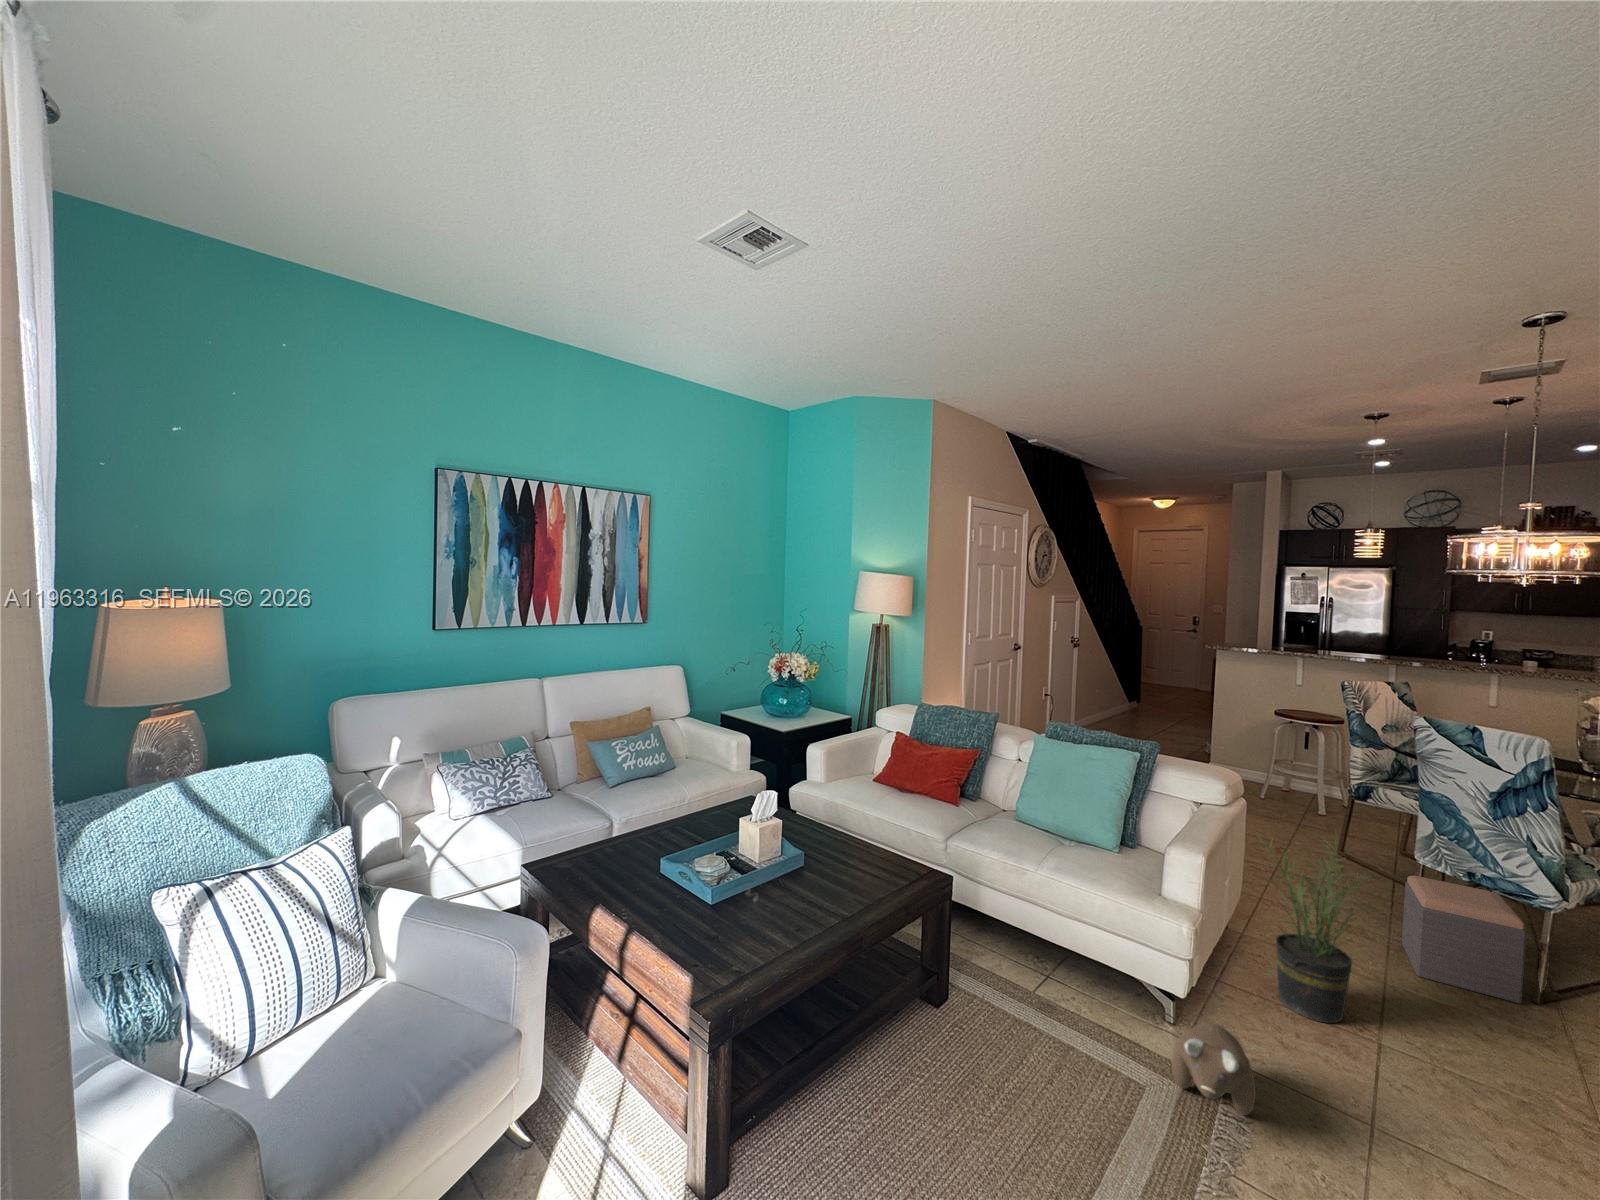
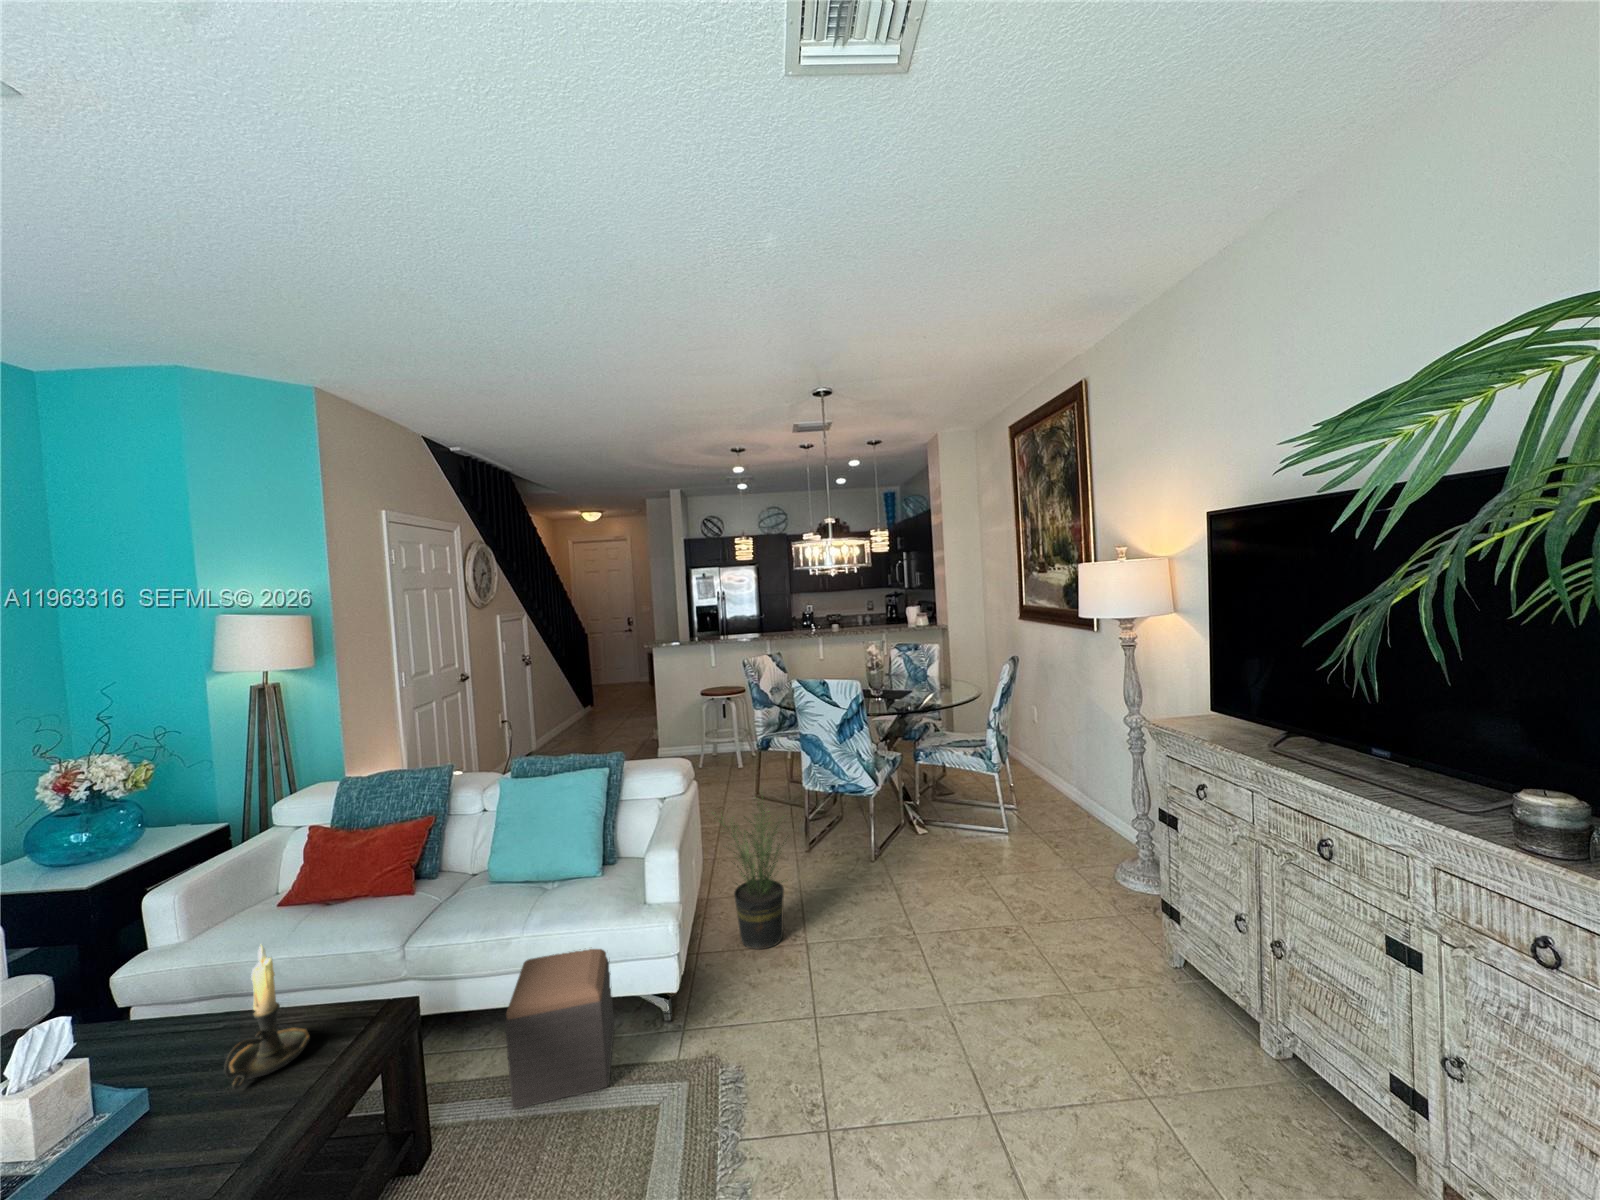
candle holder: none [842,790,886,877] -> present [224,945,310,1090]
footstool: present [1402,876,1526,1004] -> present [505,949,614,1109]
plush toy: present [1172,1023,1256,1115] -> none [677,1003,744,1084]

